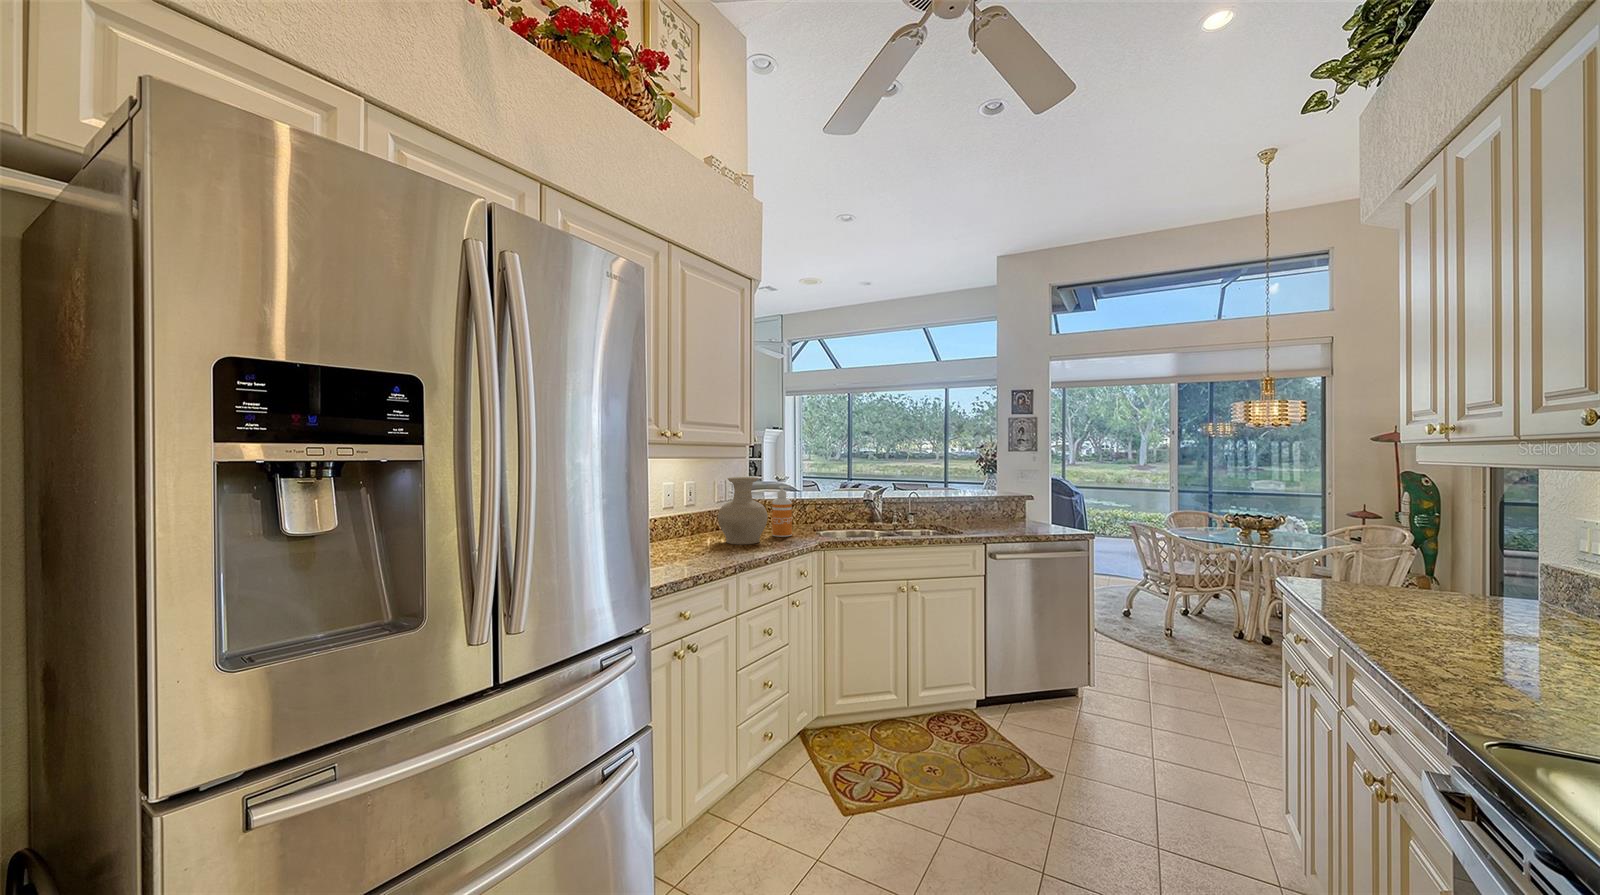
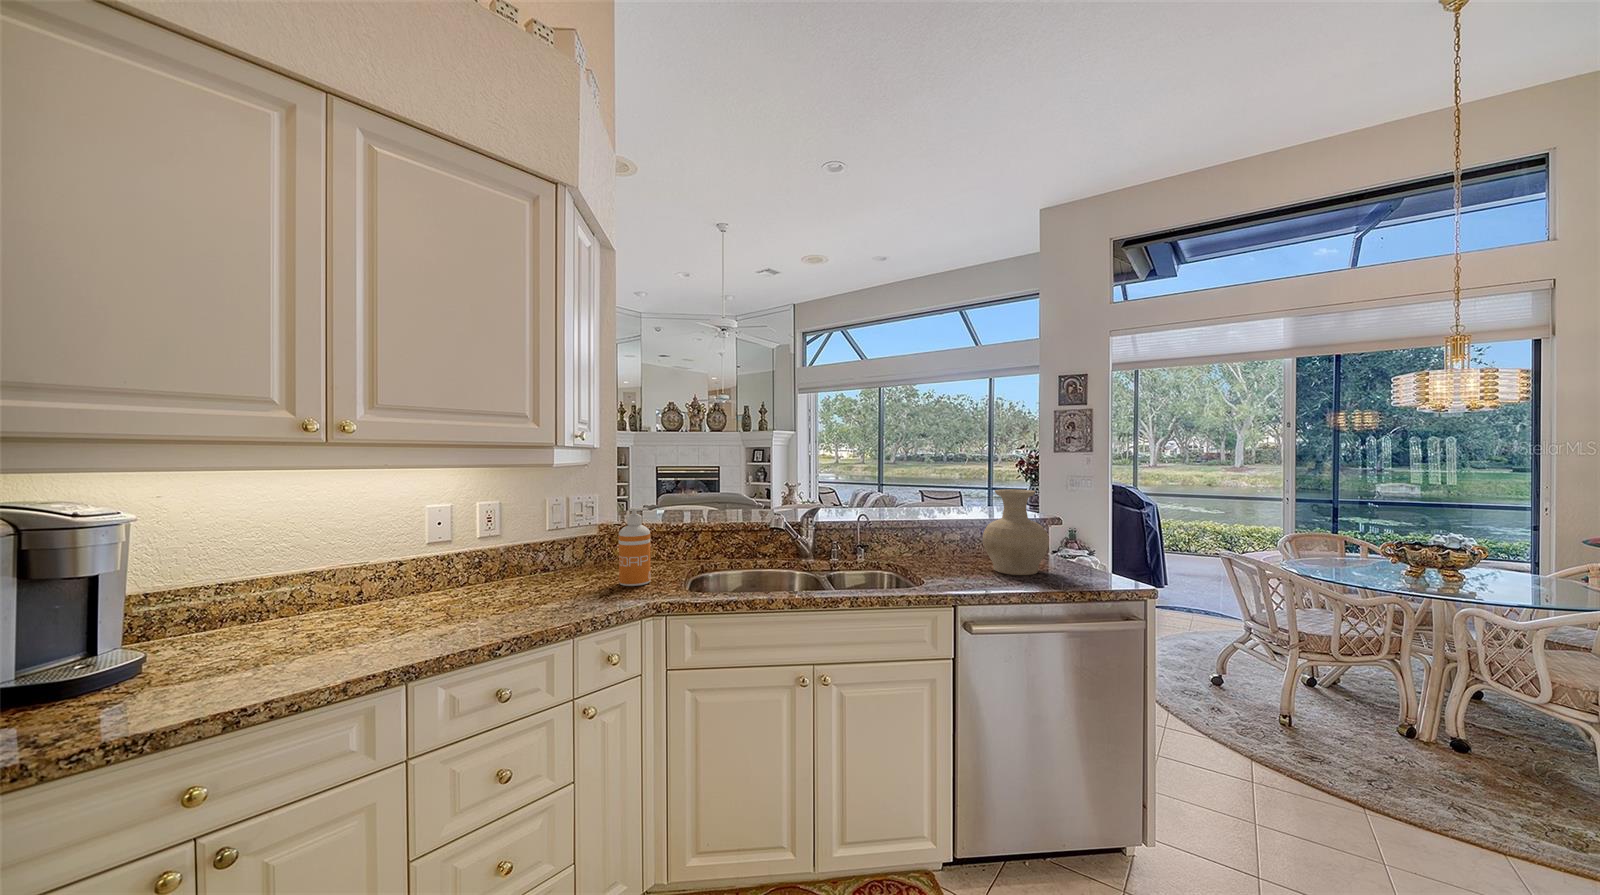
vase: present [718,477,768,545] -> present [983,489,1049,575]

